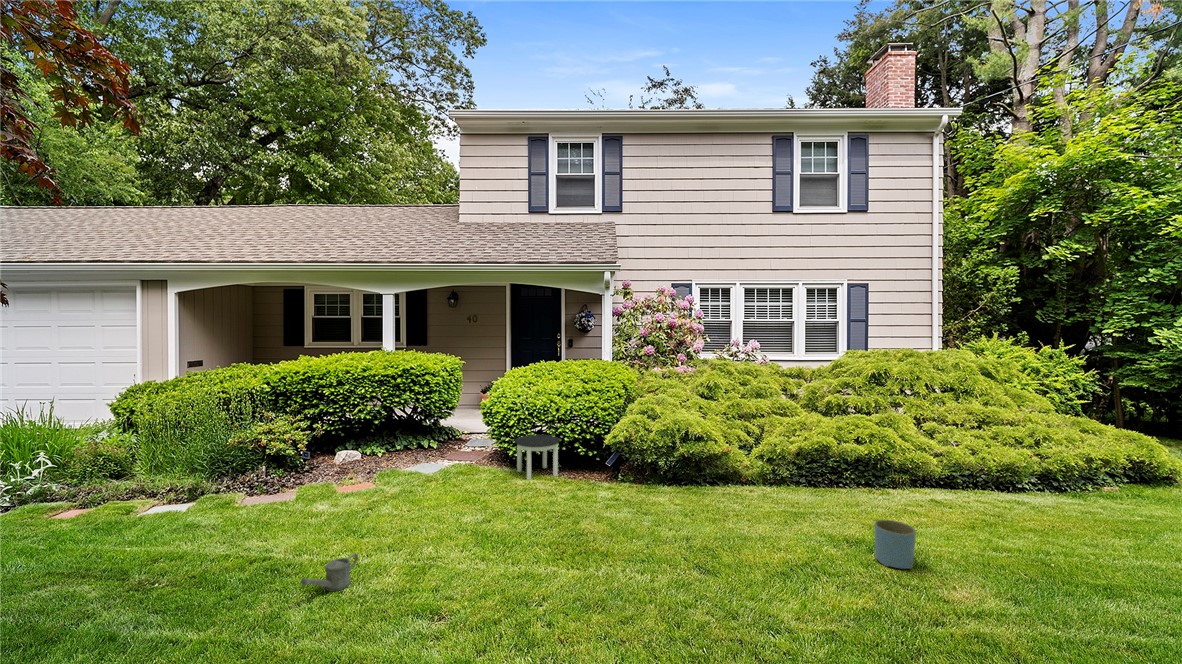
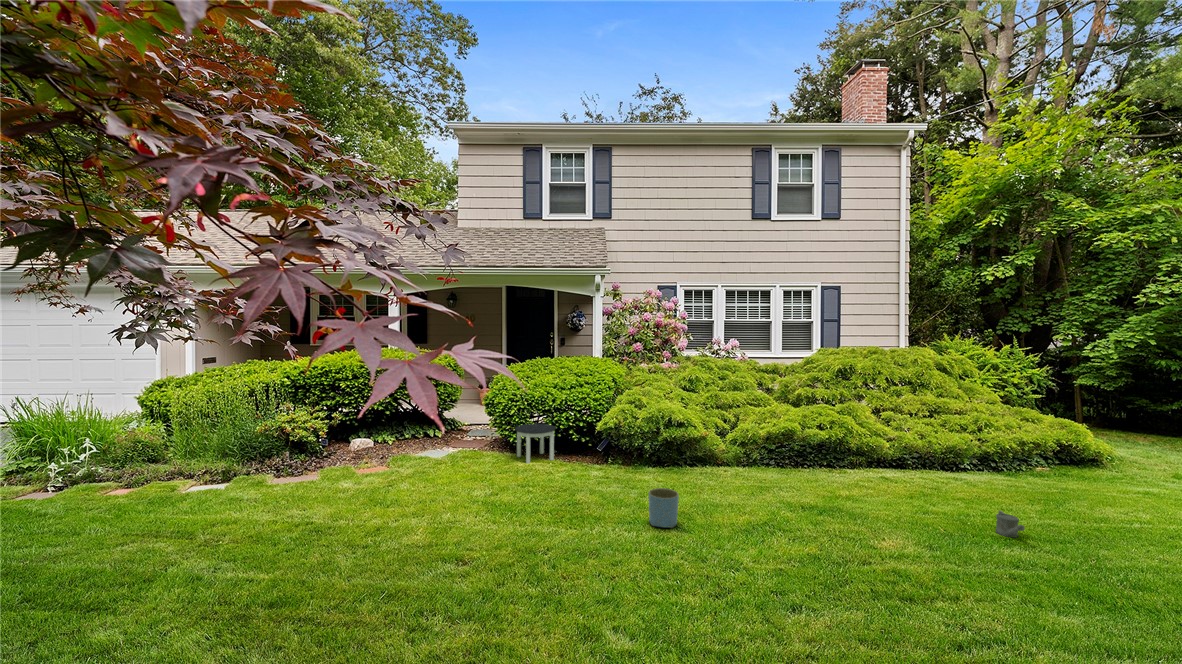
planter: present [874,519,916,569] -> present [649,488,679,528]
watering can: present [301,554,358,591] -> present [996,511,1025,538]

